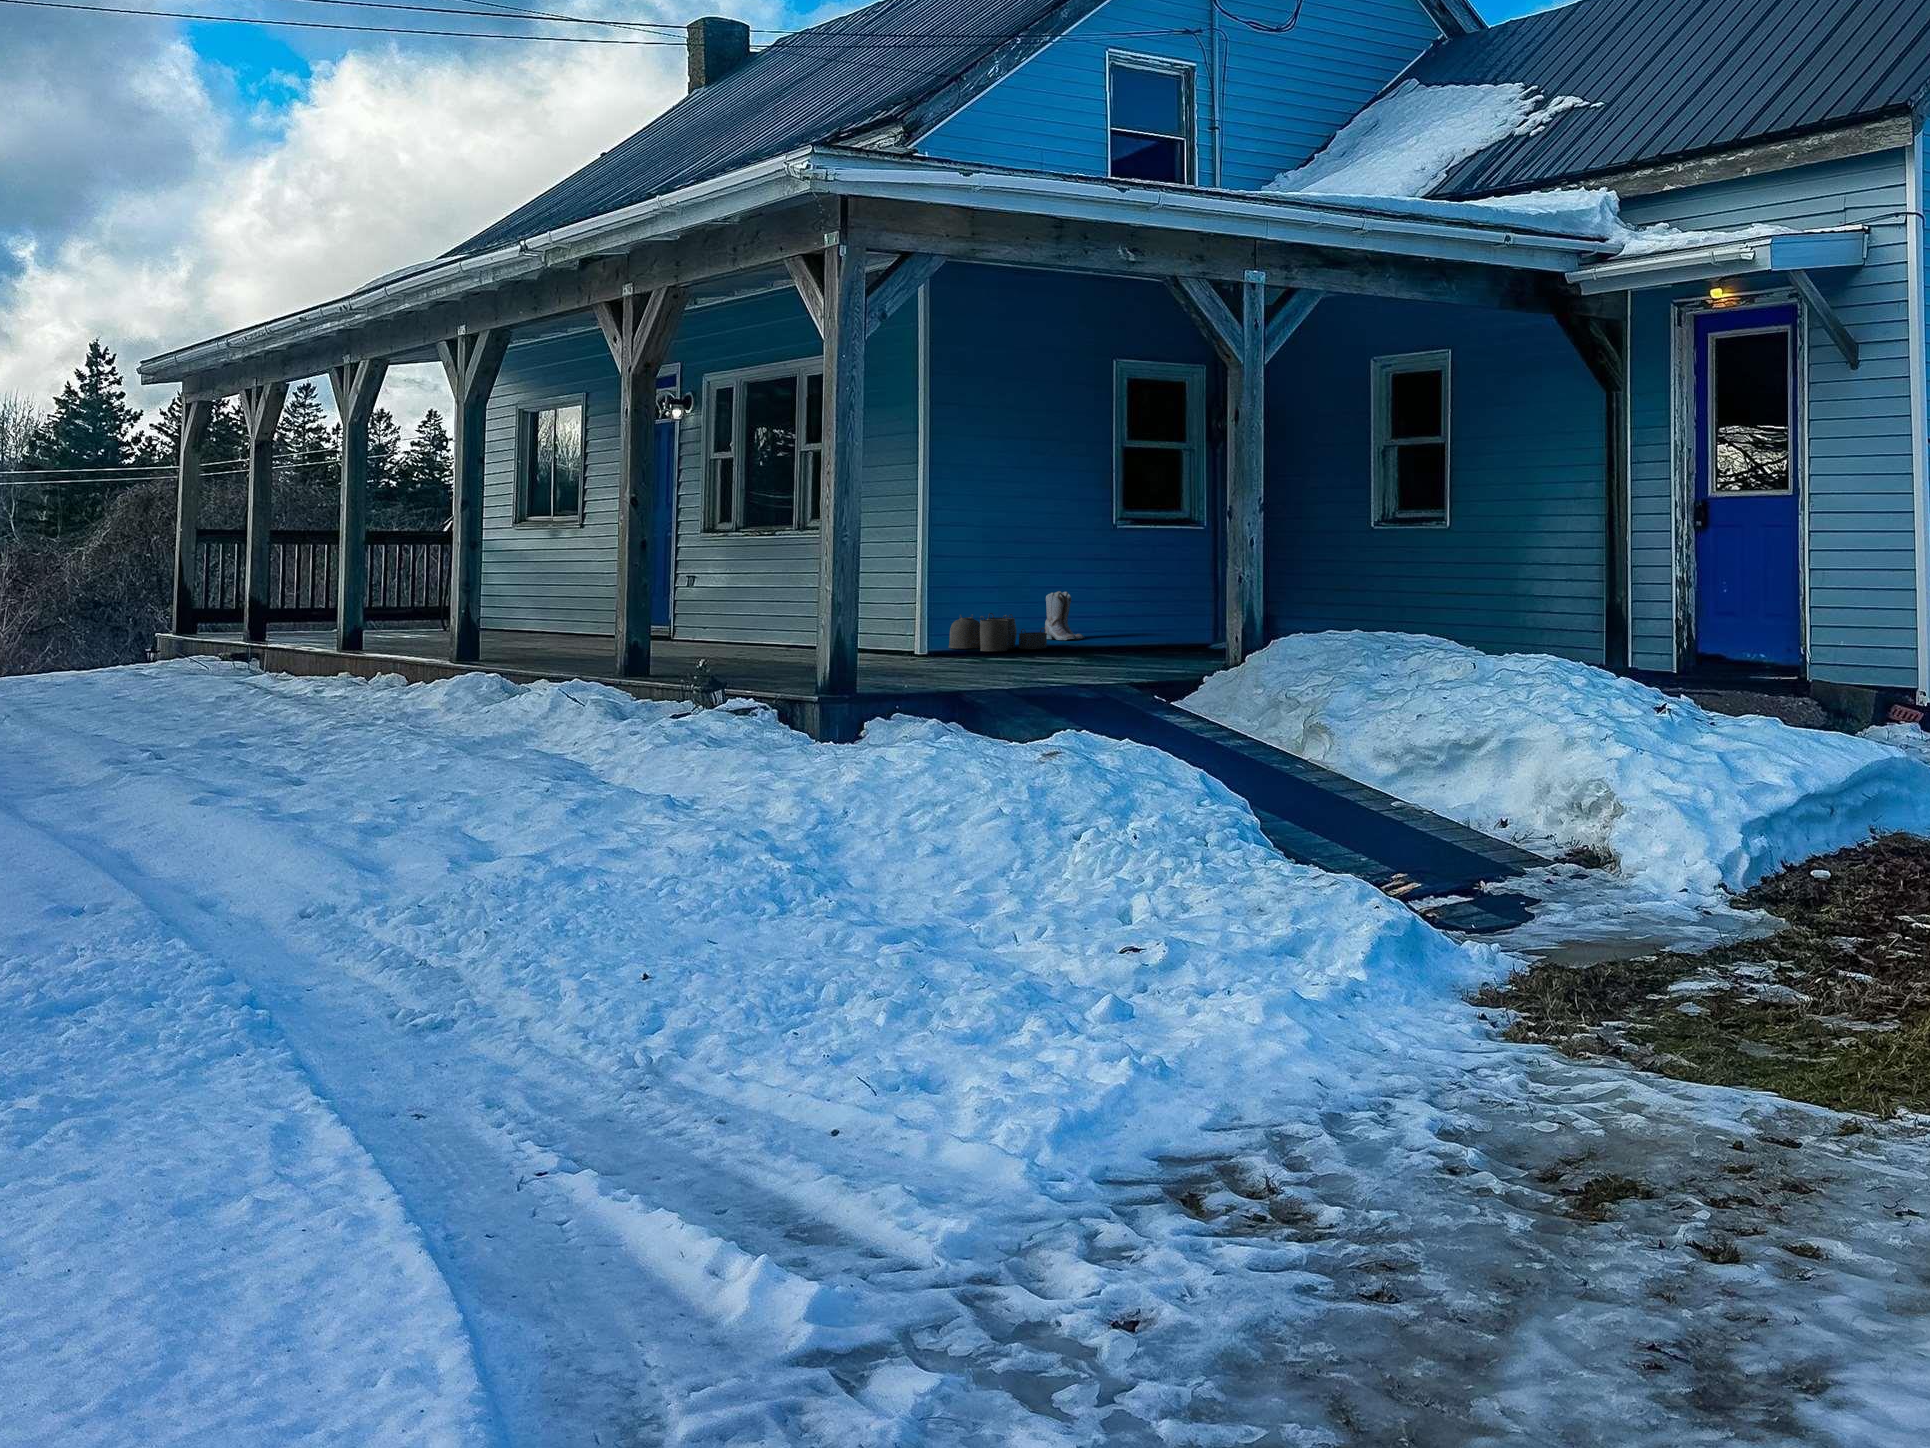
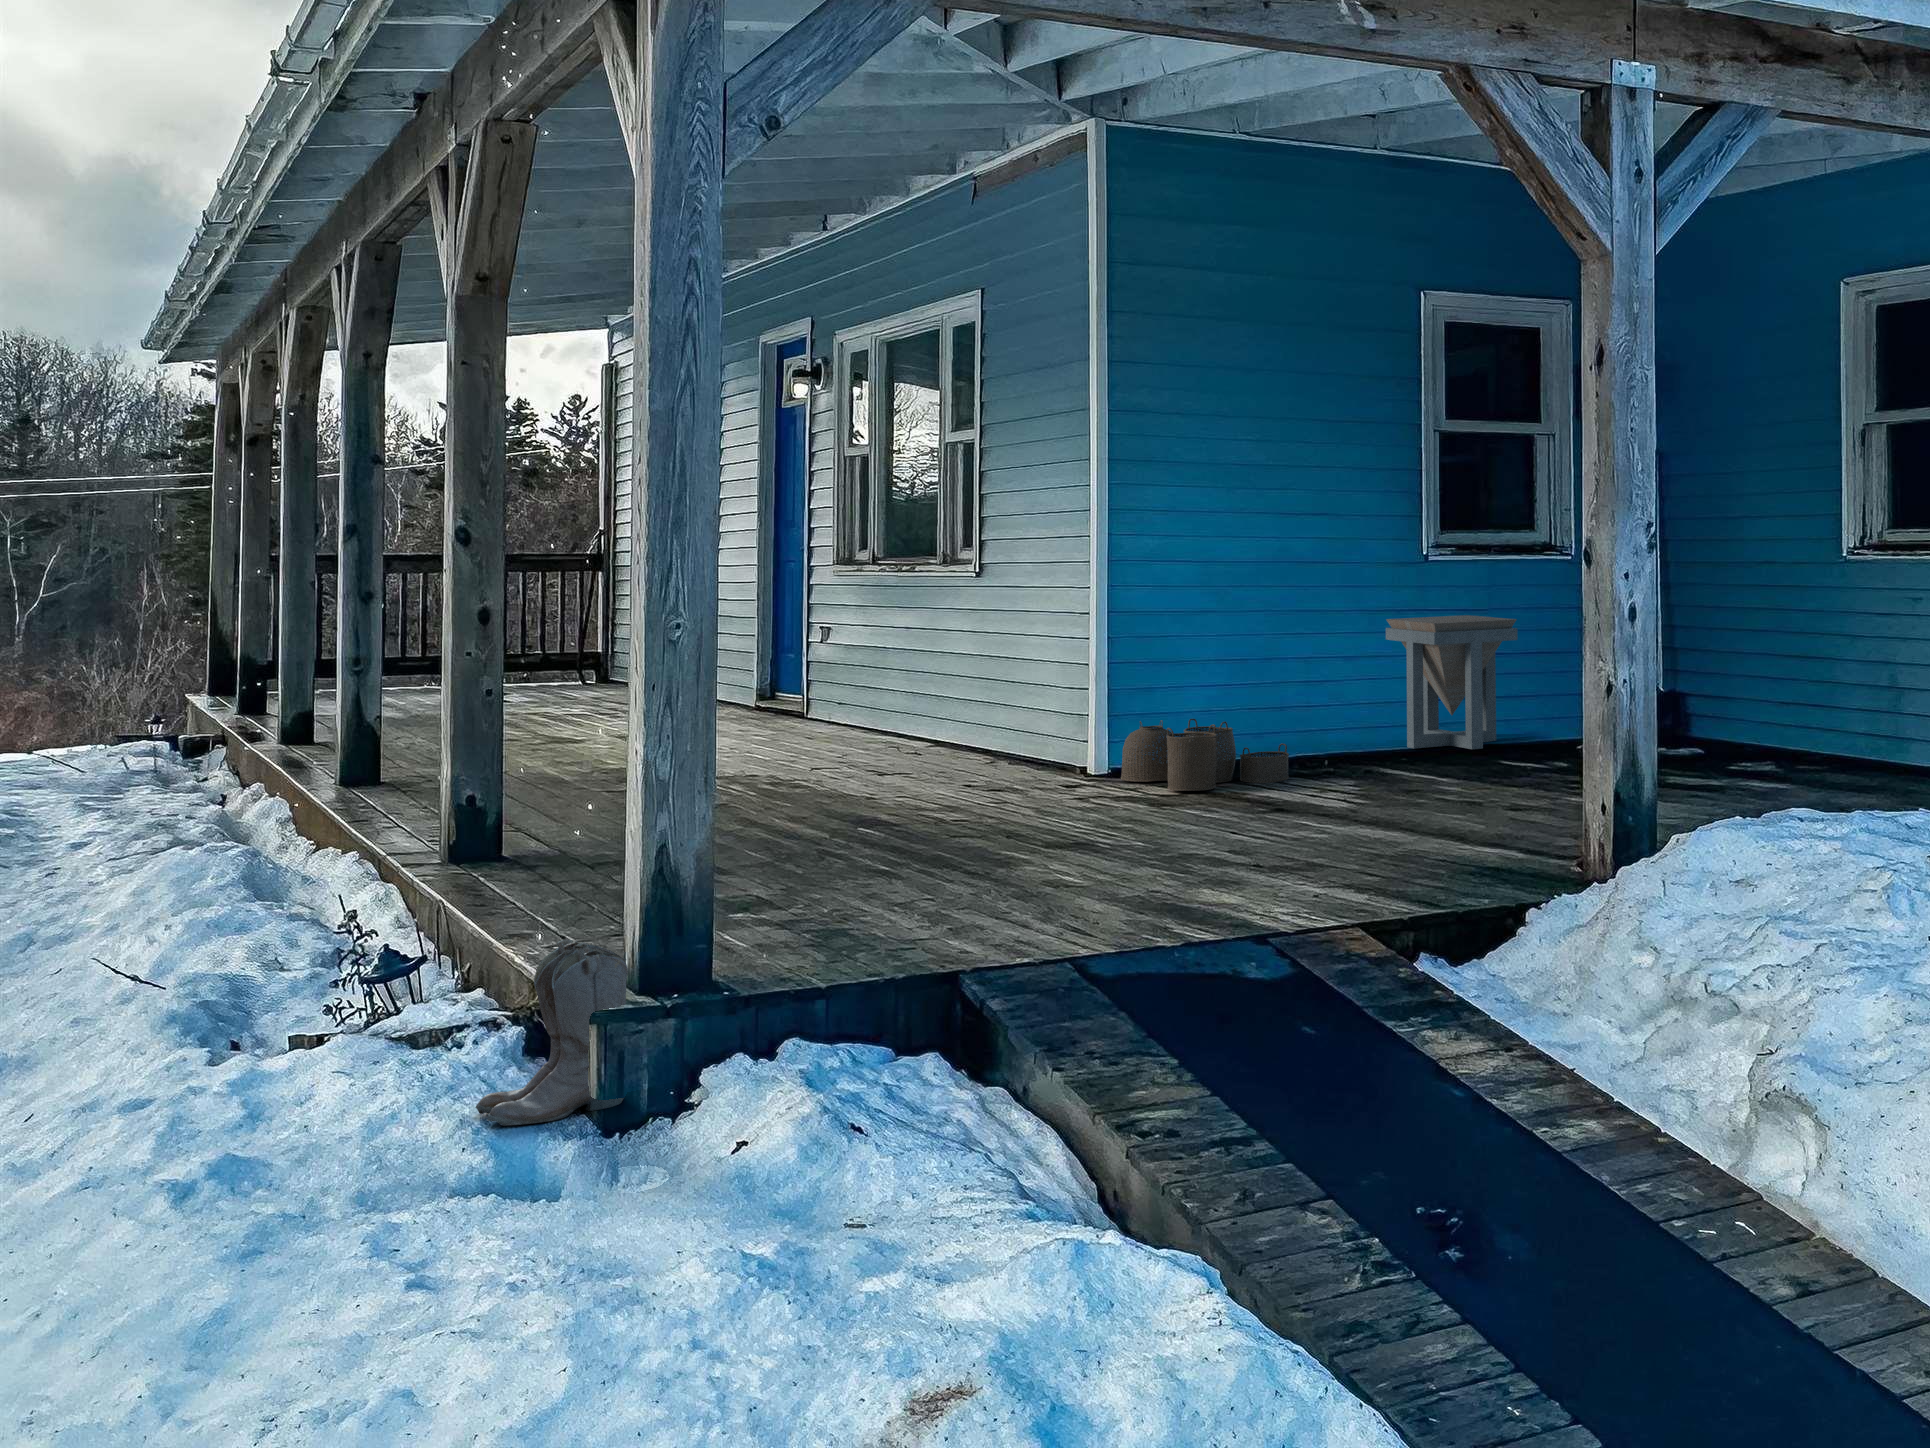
side table: none [1097,559,1176,636] -> present [1386,615,1518,749]
boots: present [1045,591,1084,640] -> present [475,938,628,1126]

